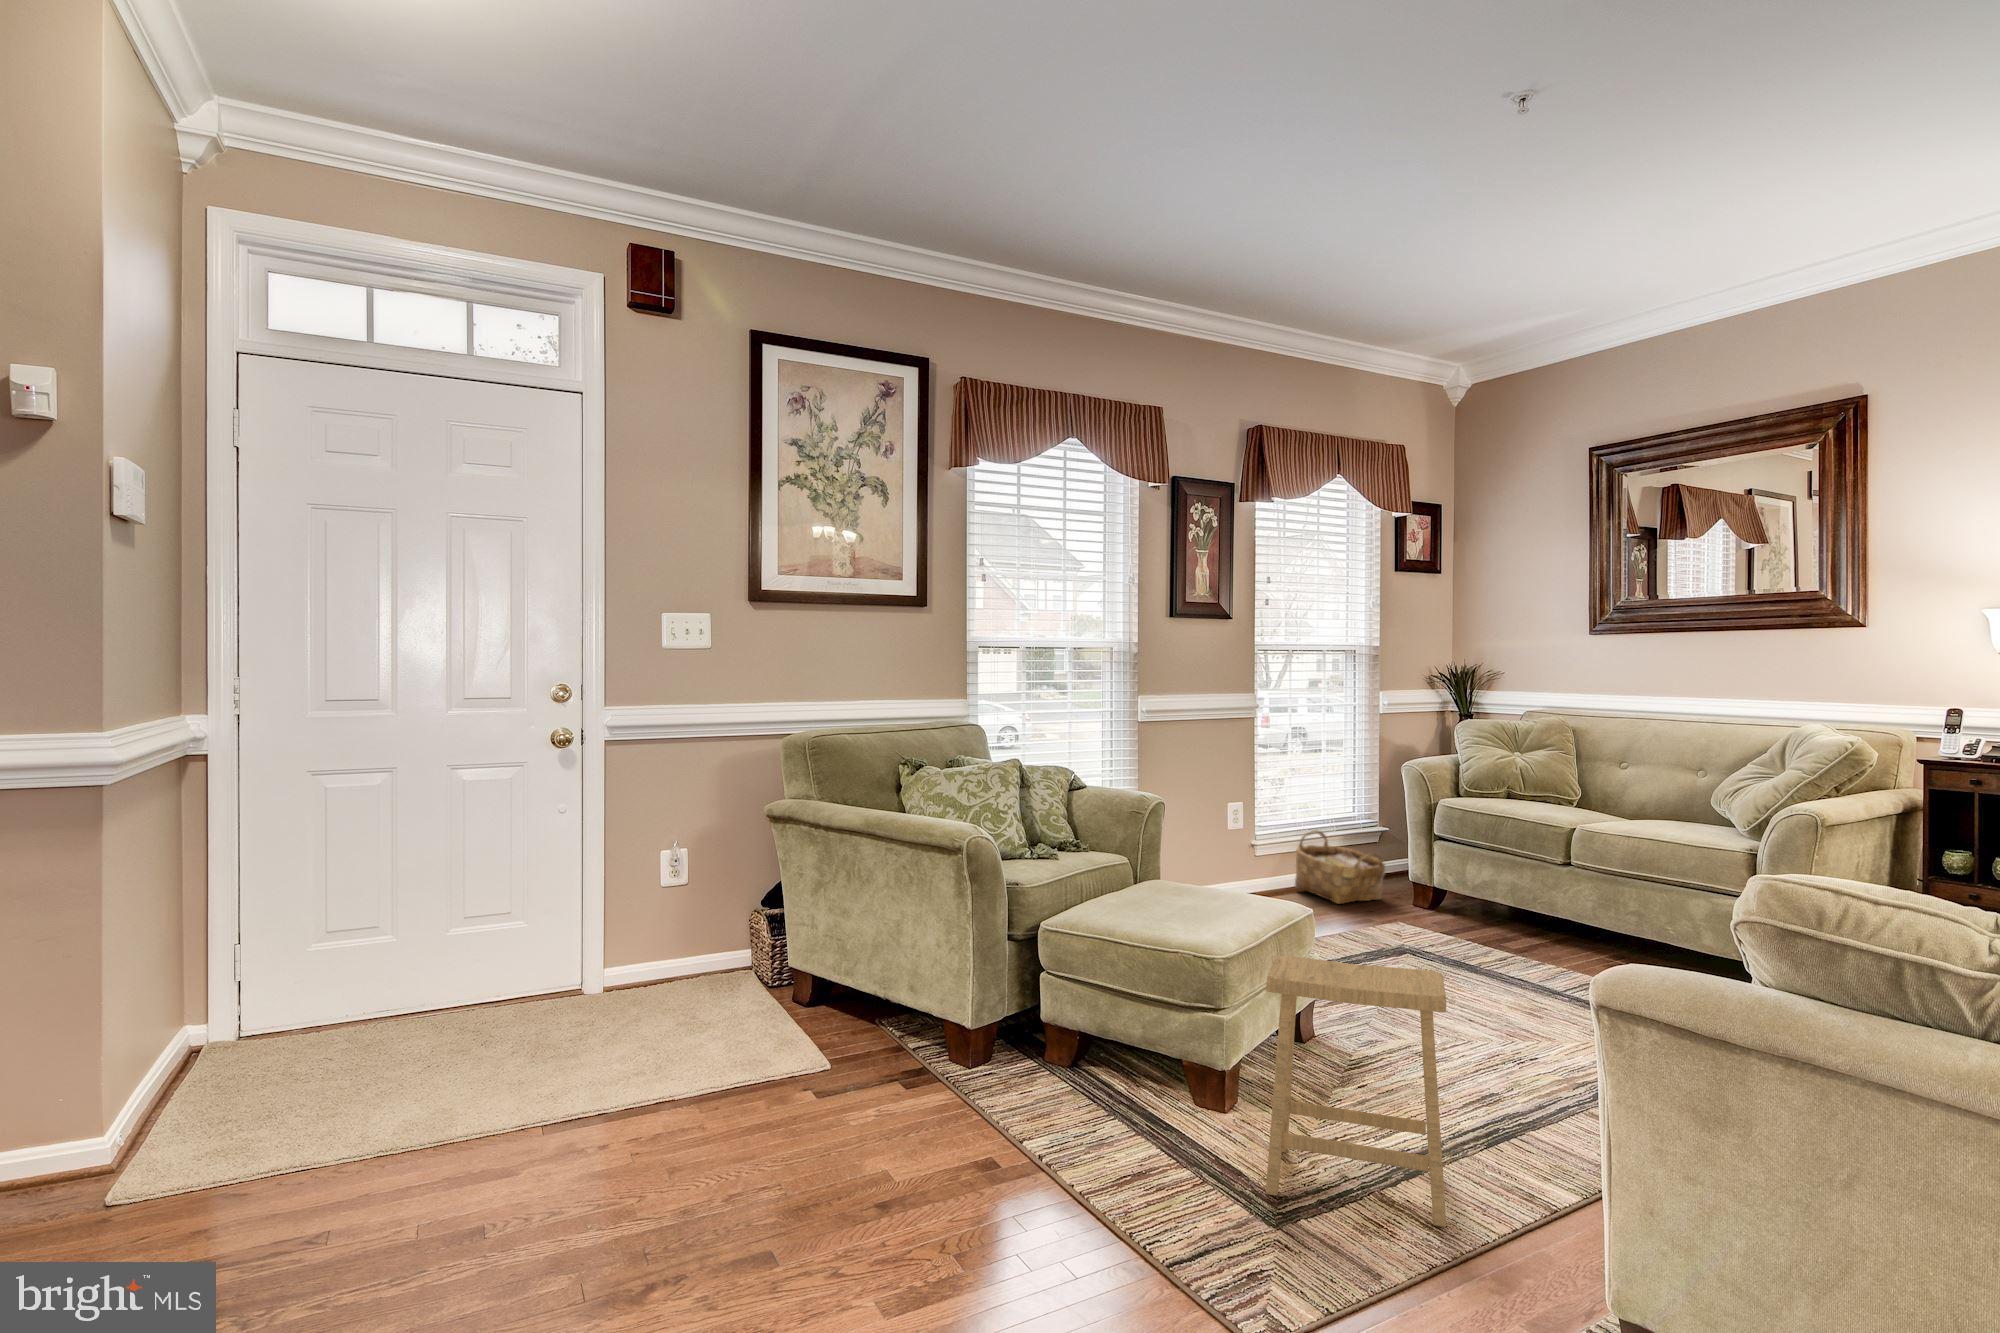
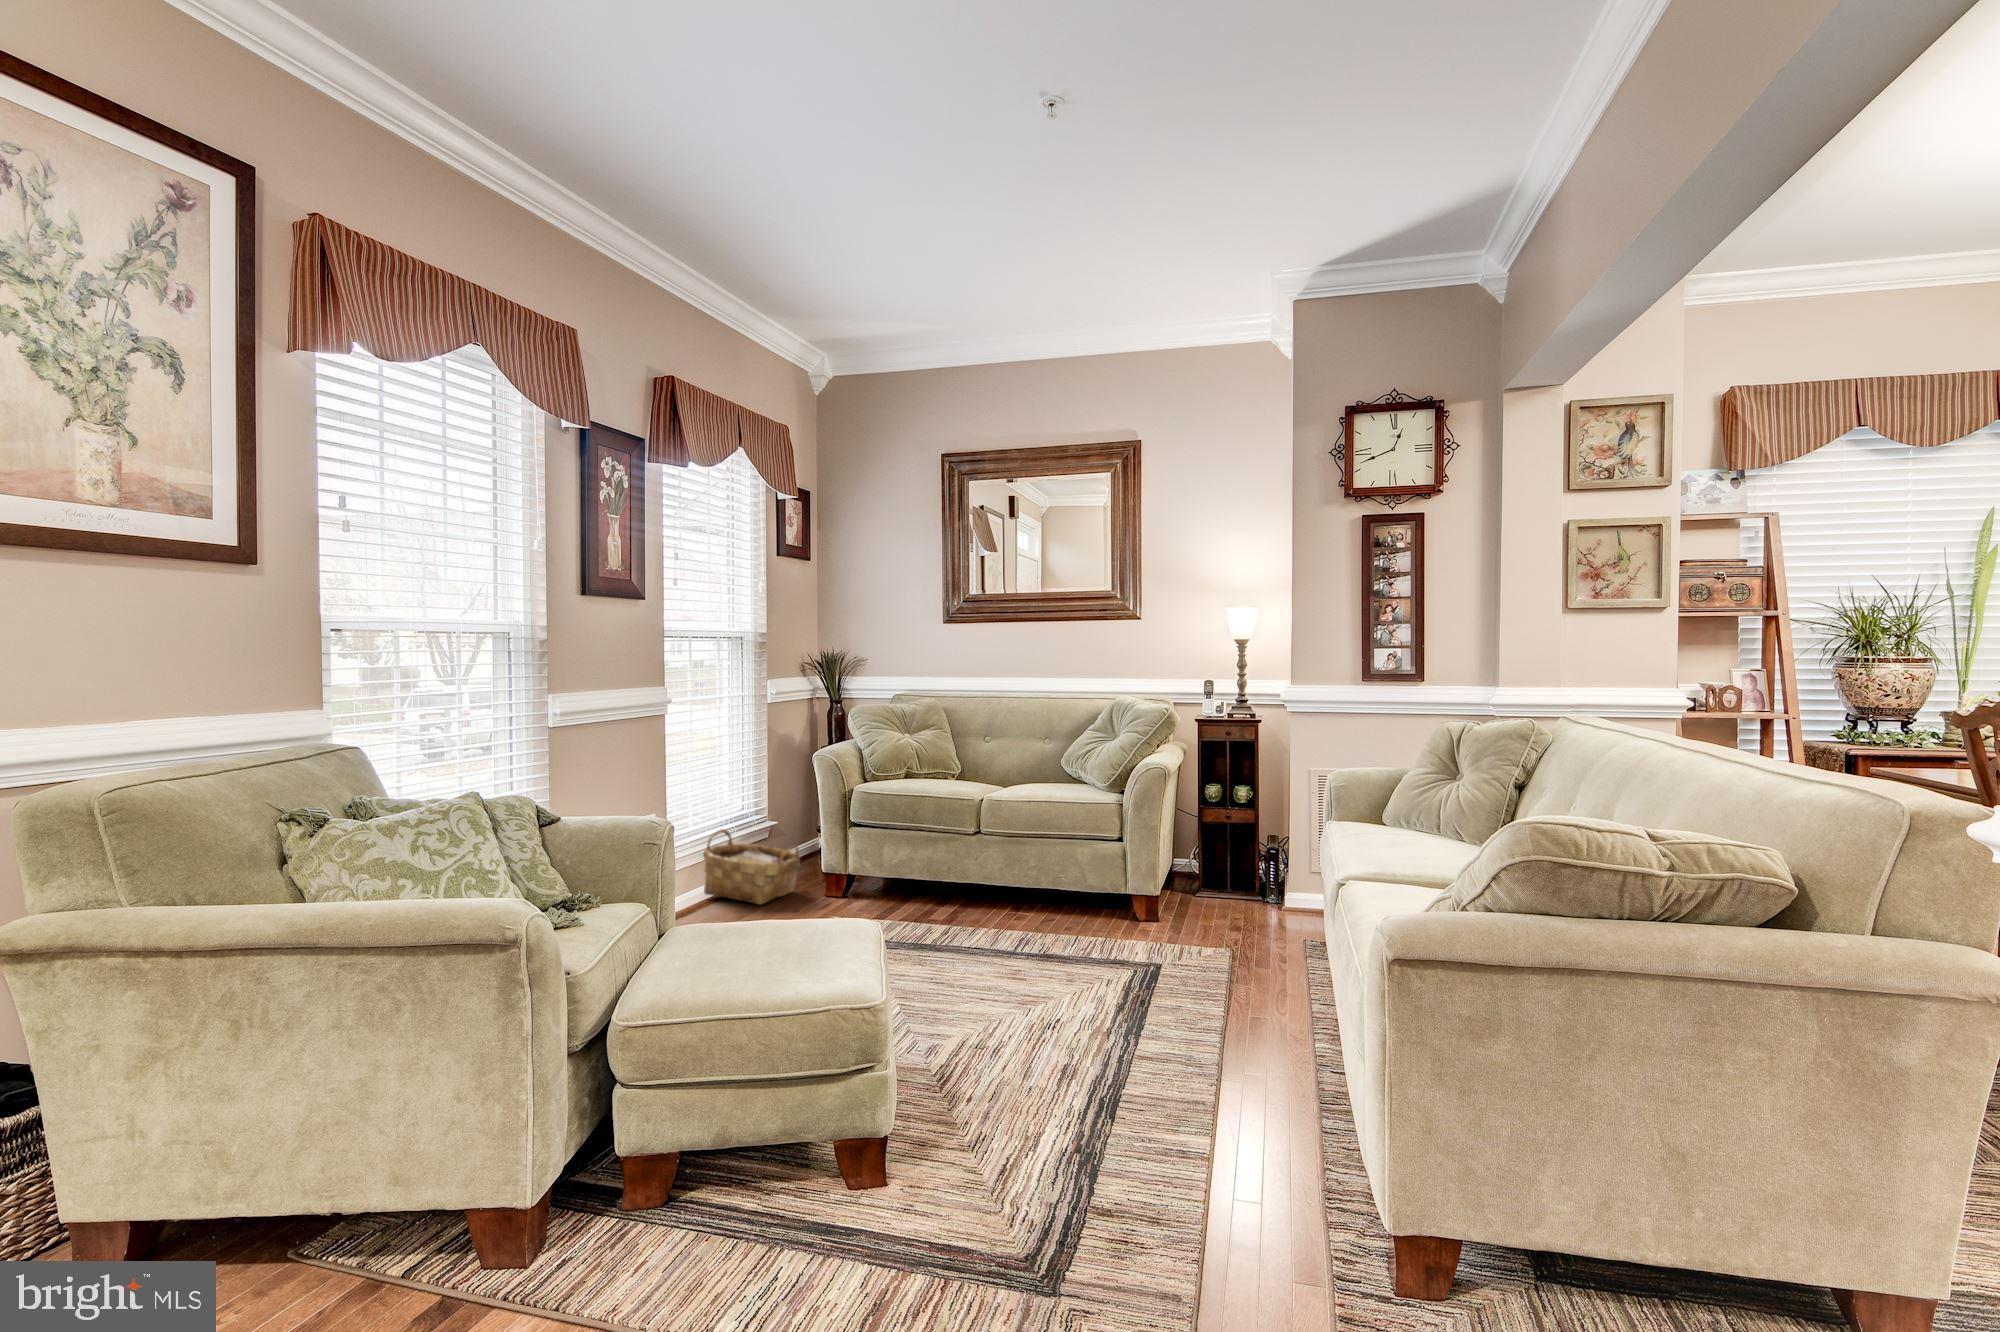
footstool: present [1266,955,1446,1227] -> none [968,967,1175,1267]

